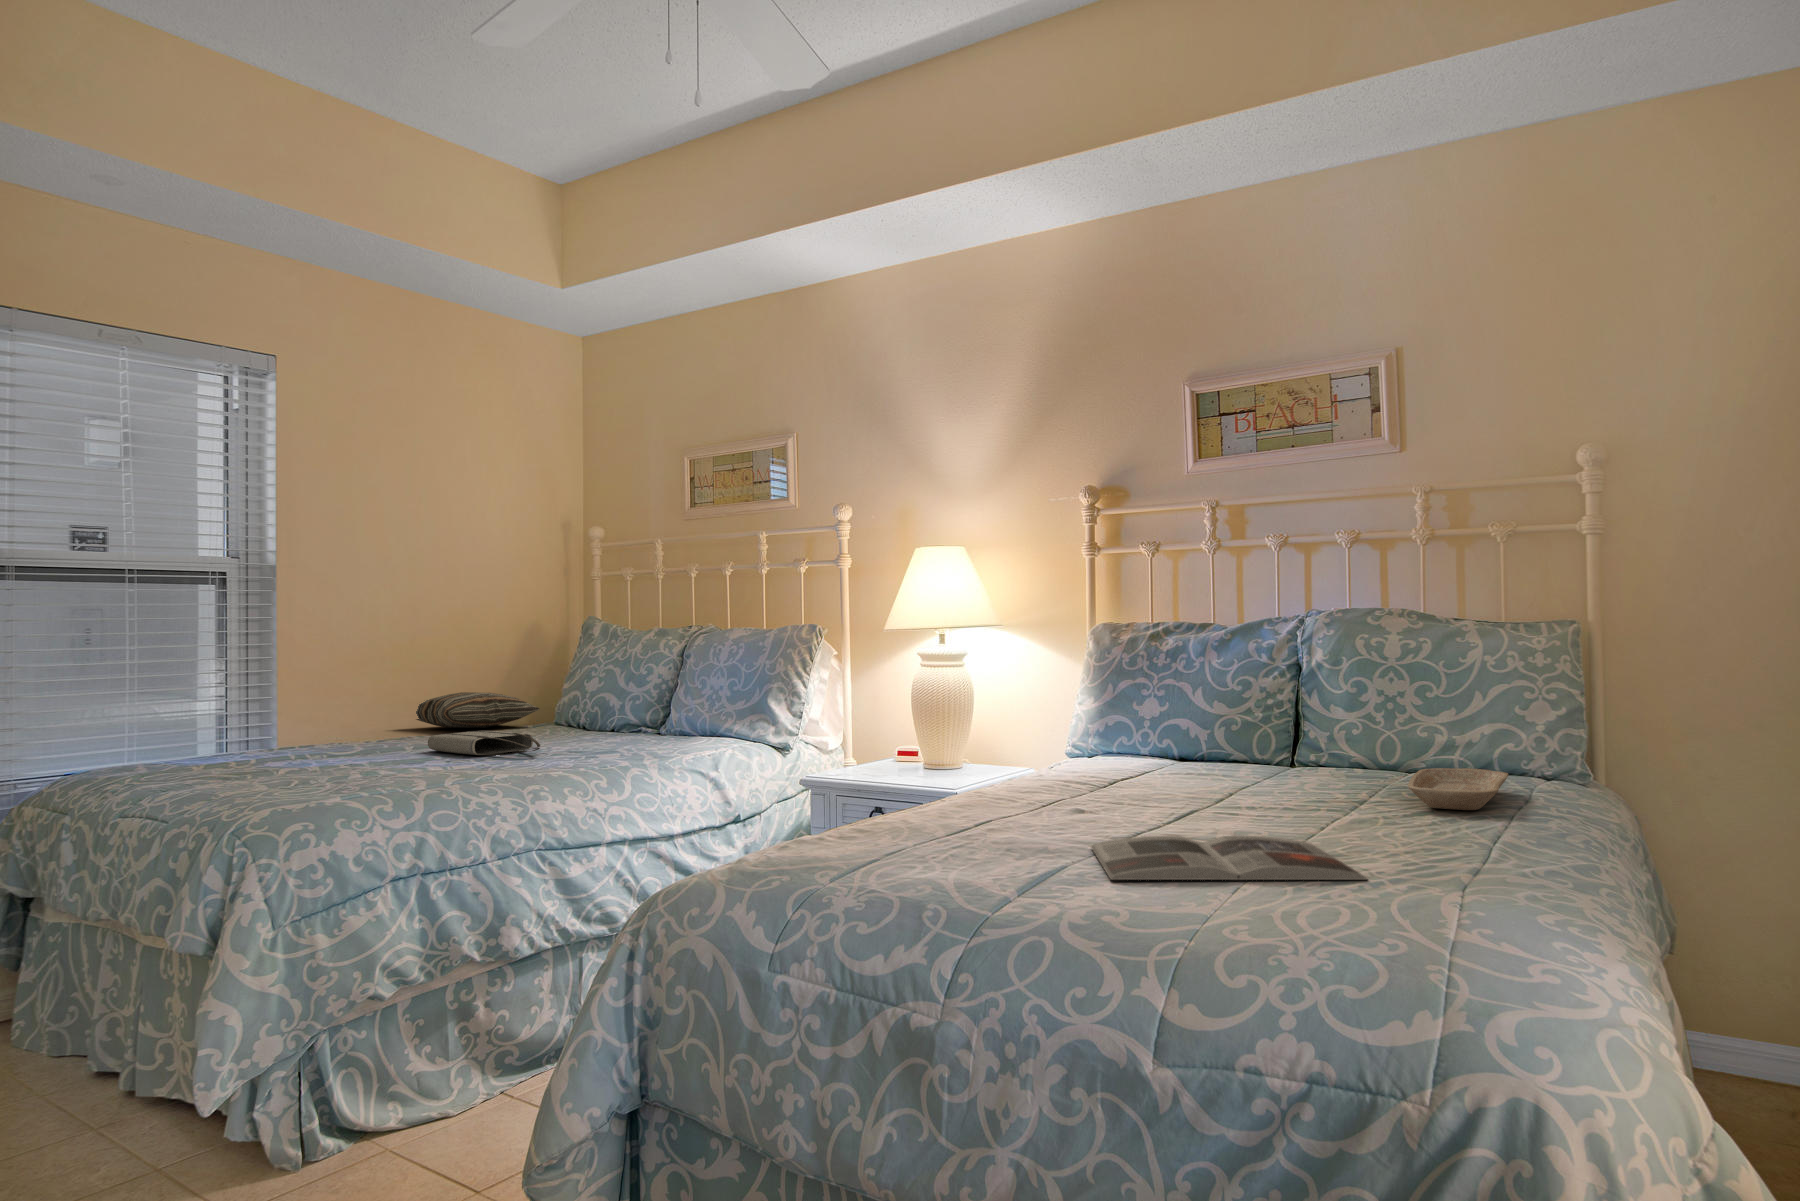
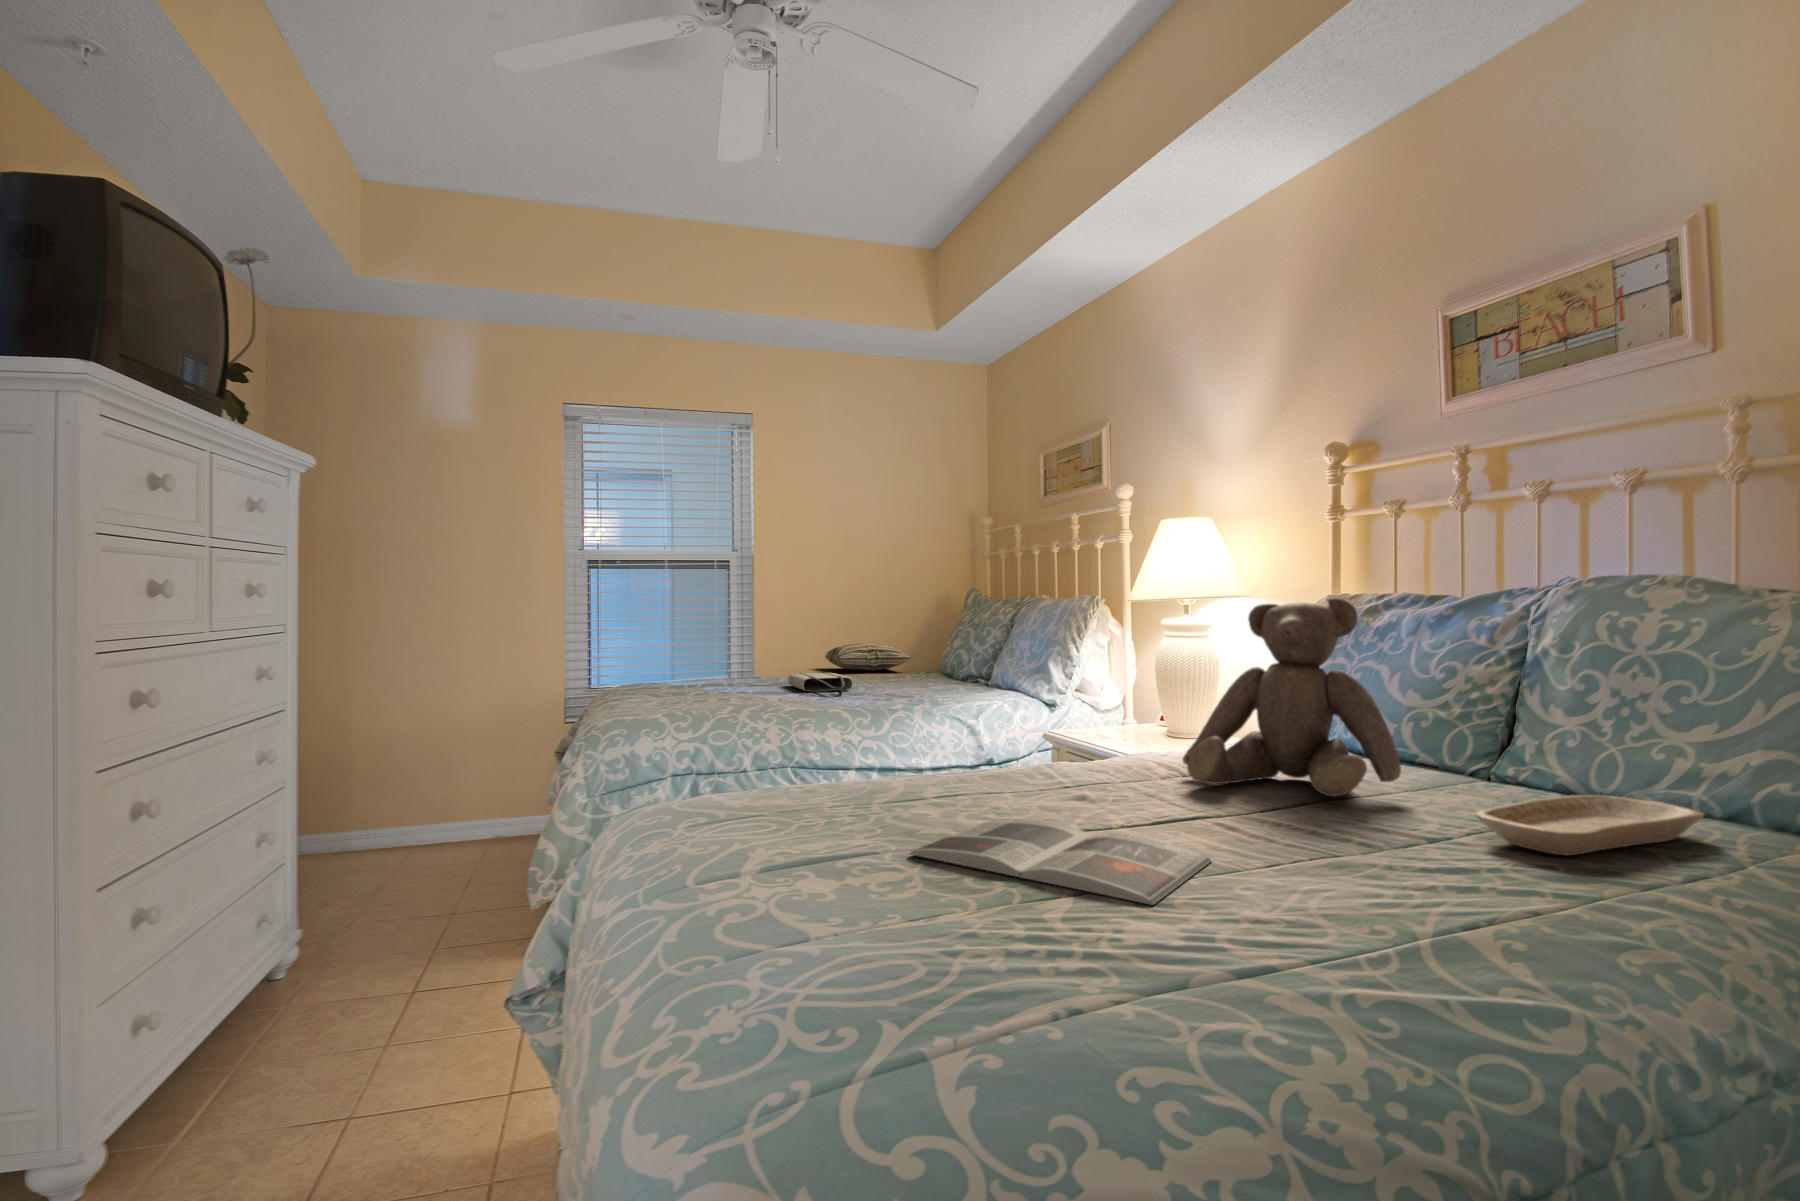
teddy bear: none [1115,622,1304,795] -> present [1183,598,1401,796]

